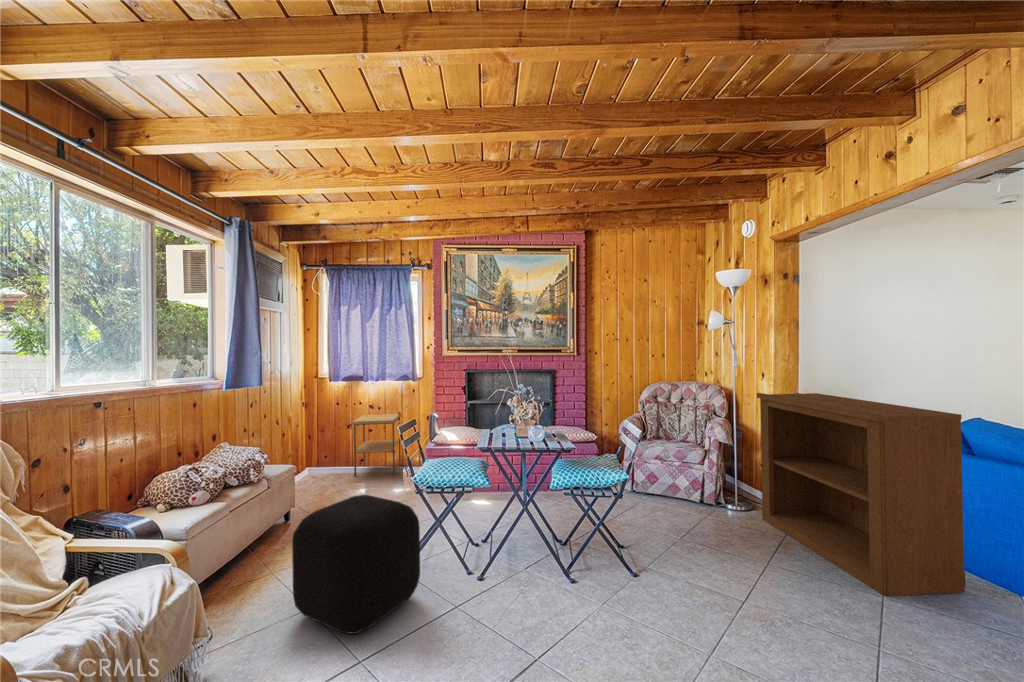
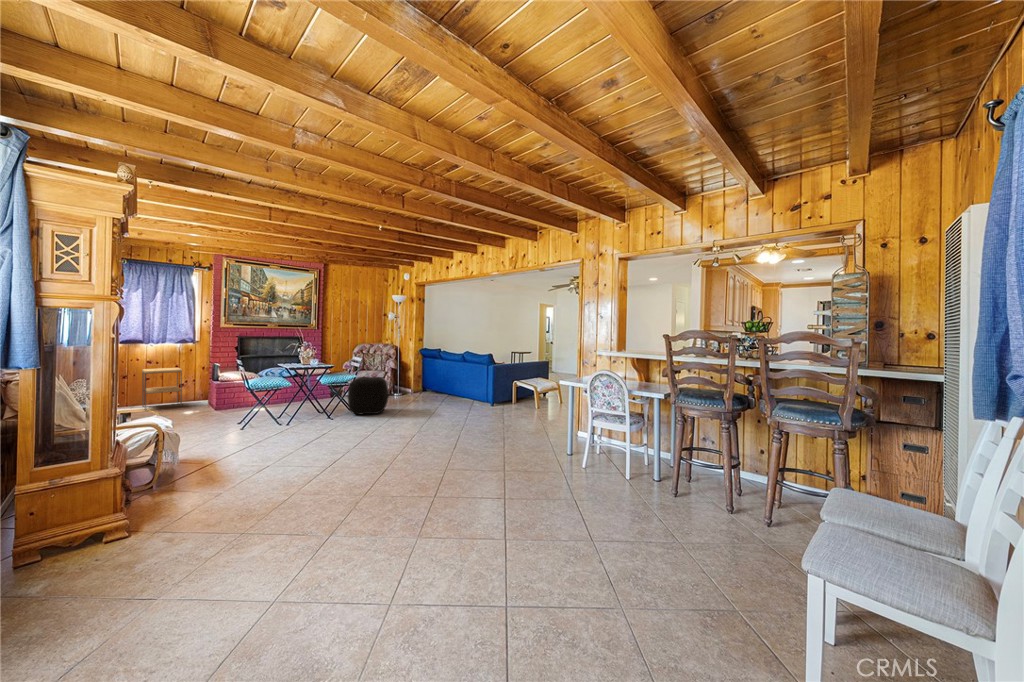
bookshelf: present [757,393,966,596] -> none [407,346,462,404]
ottoman: present [292,495,420,634] -> present [348,377,389,414]

